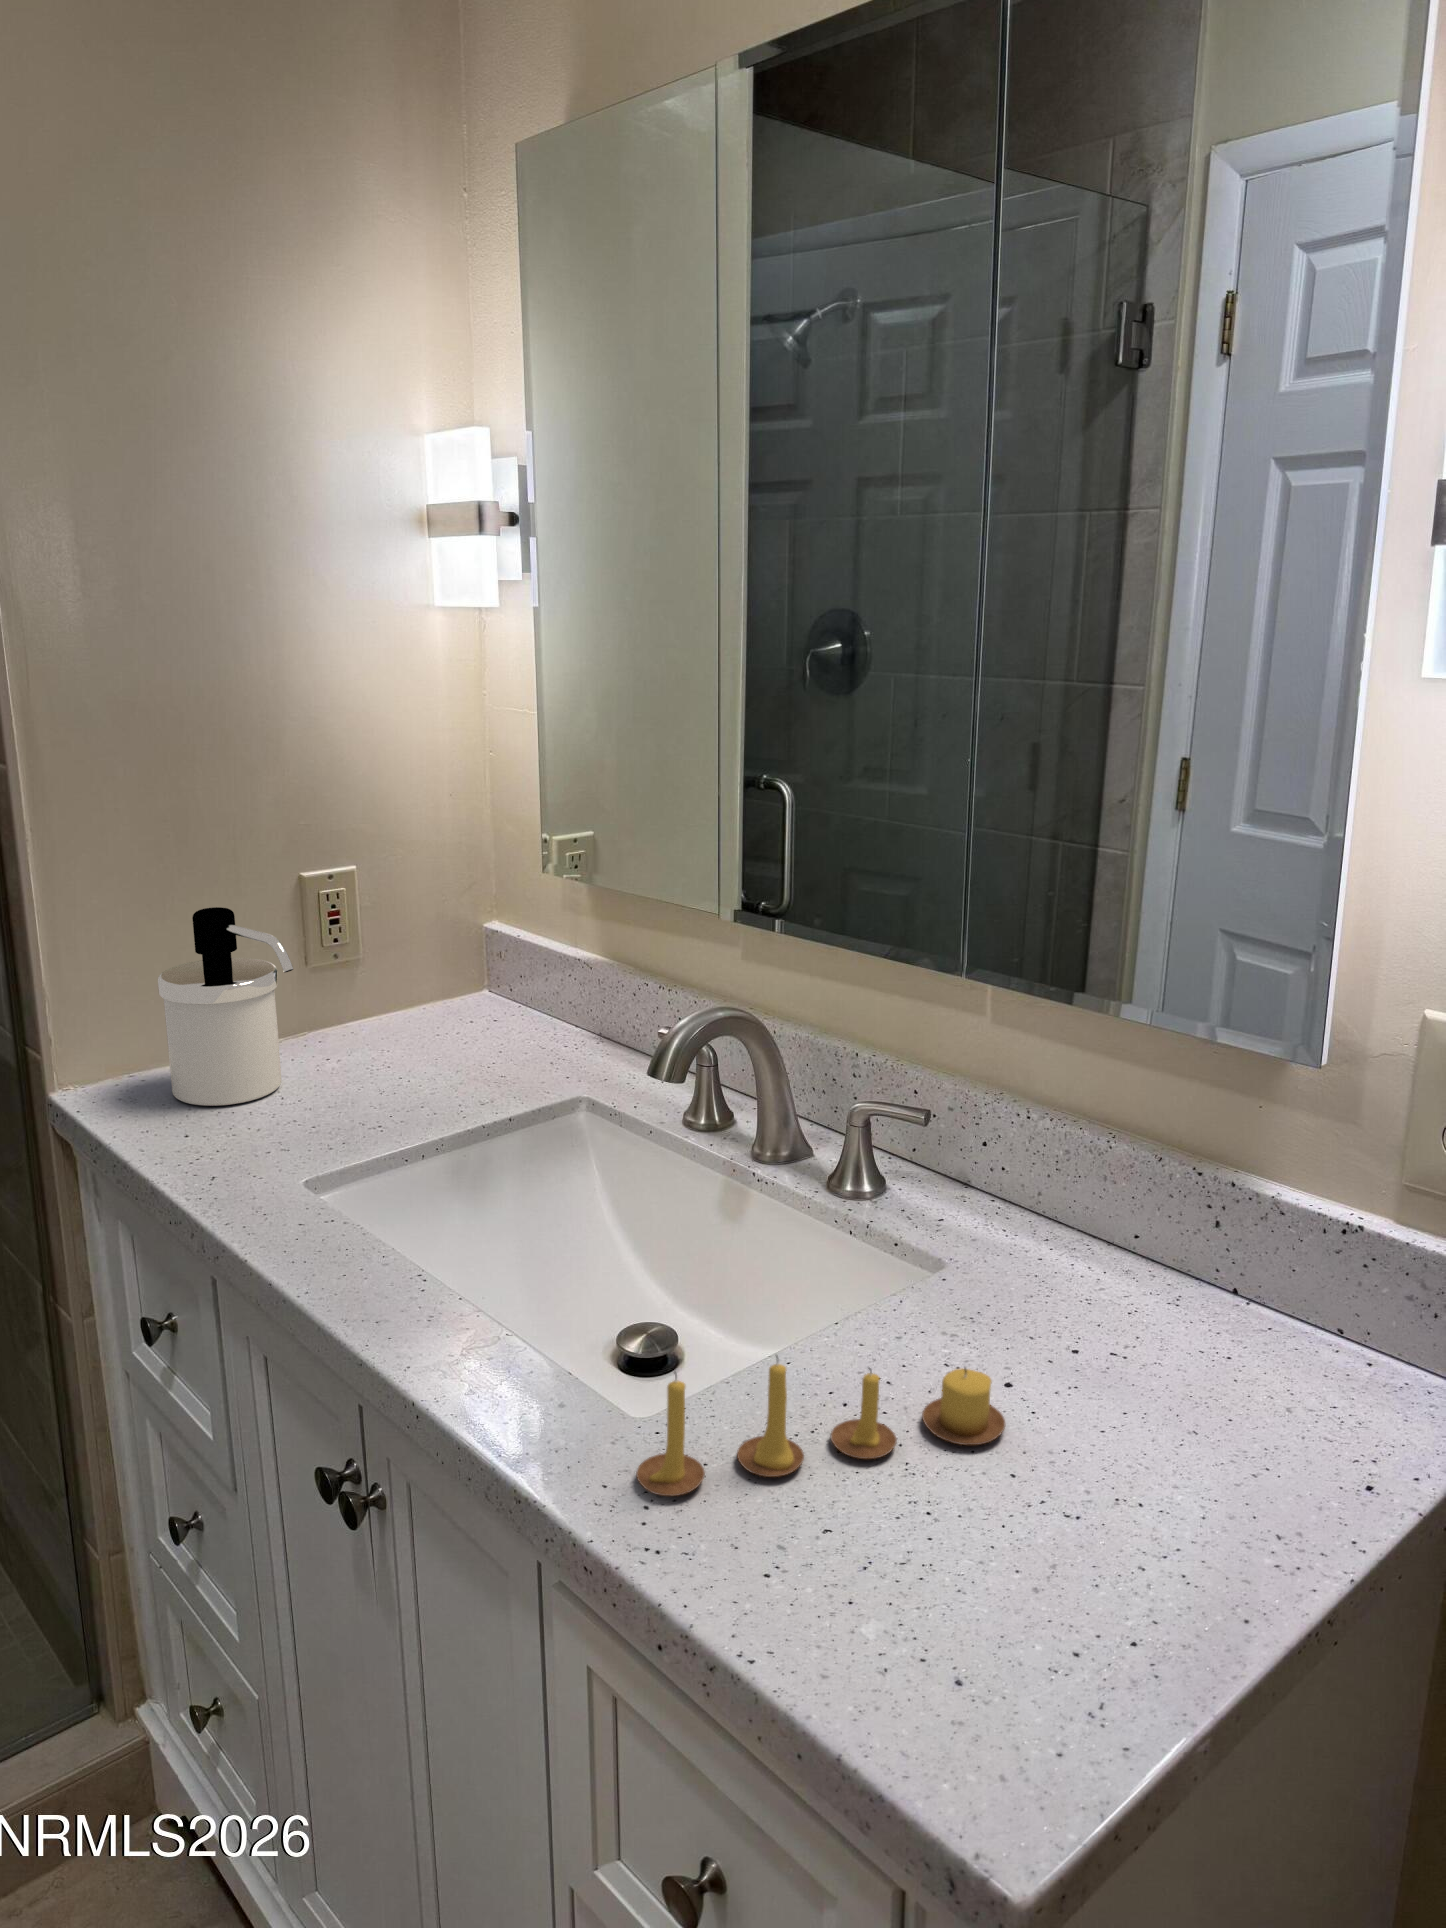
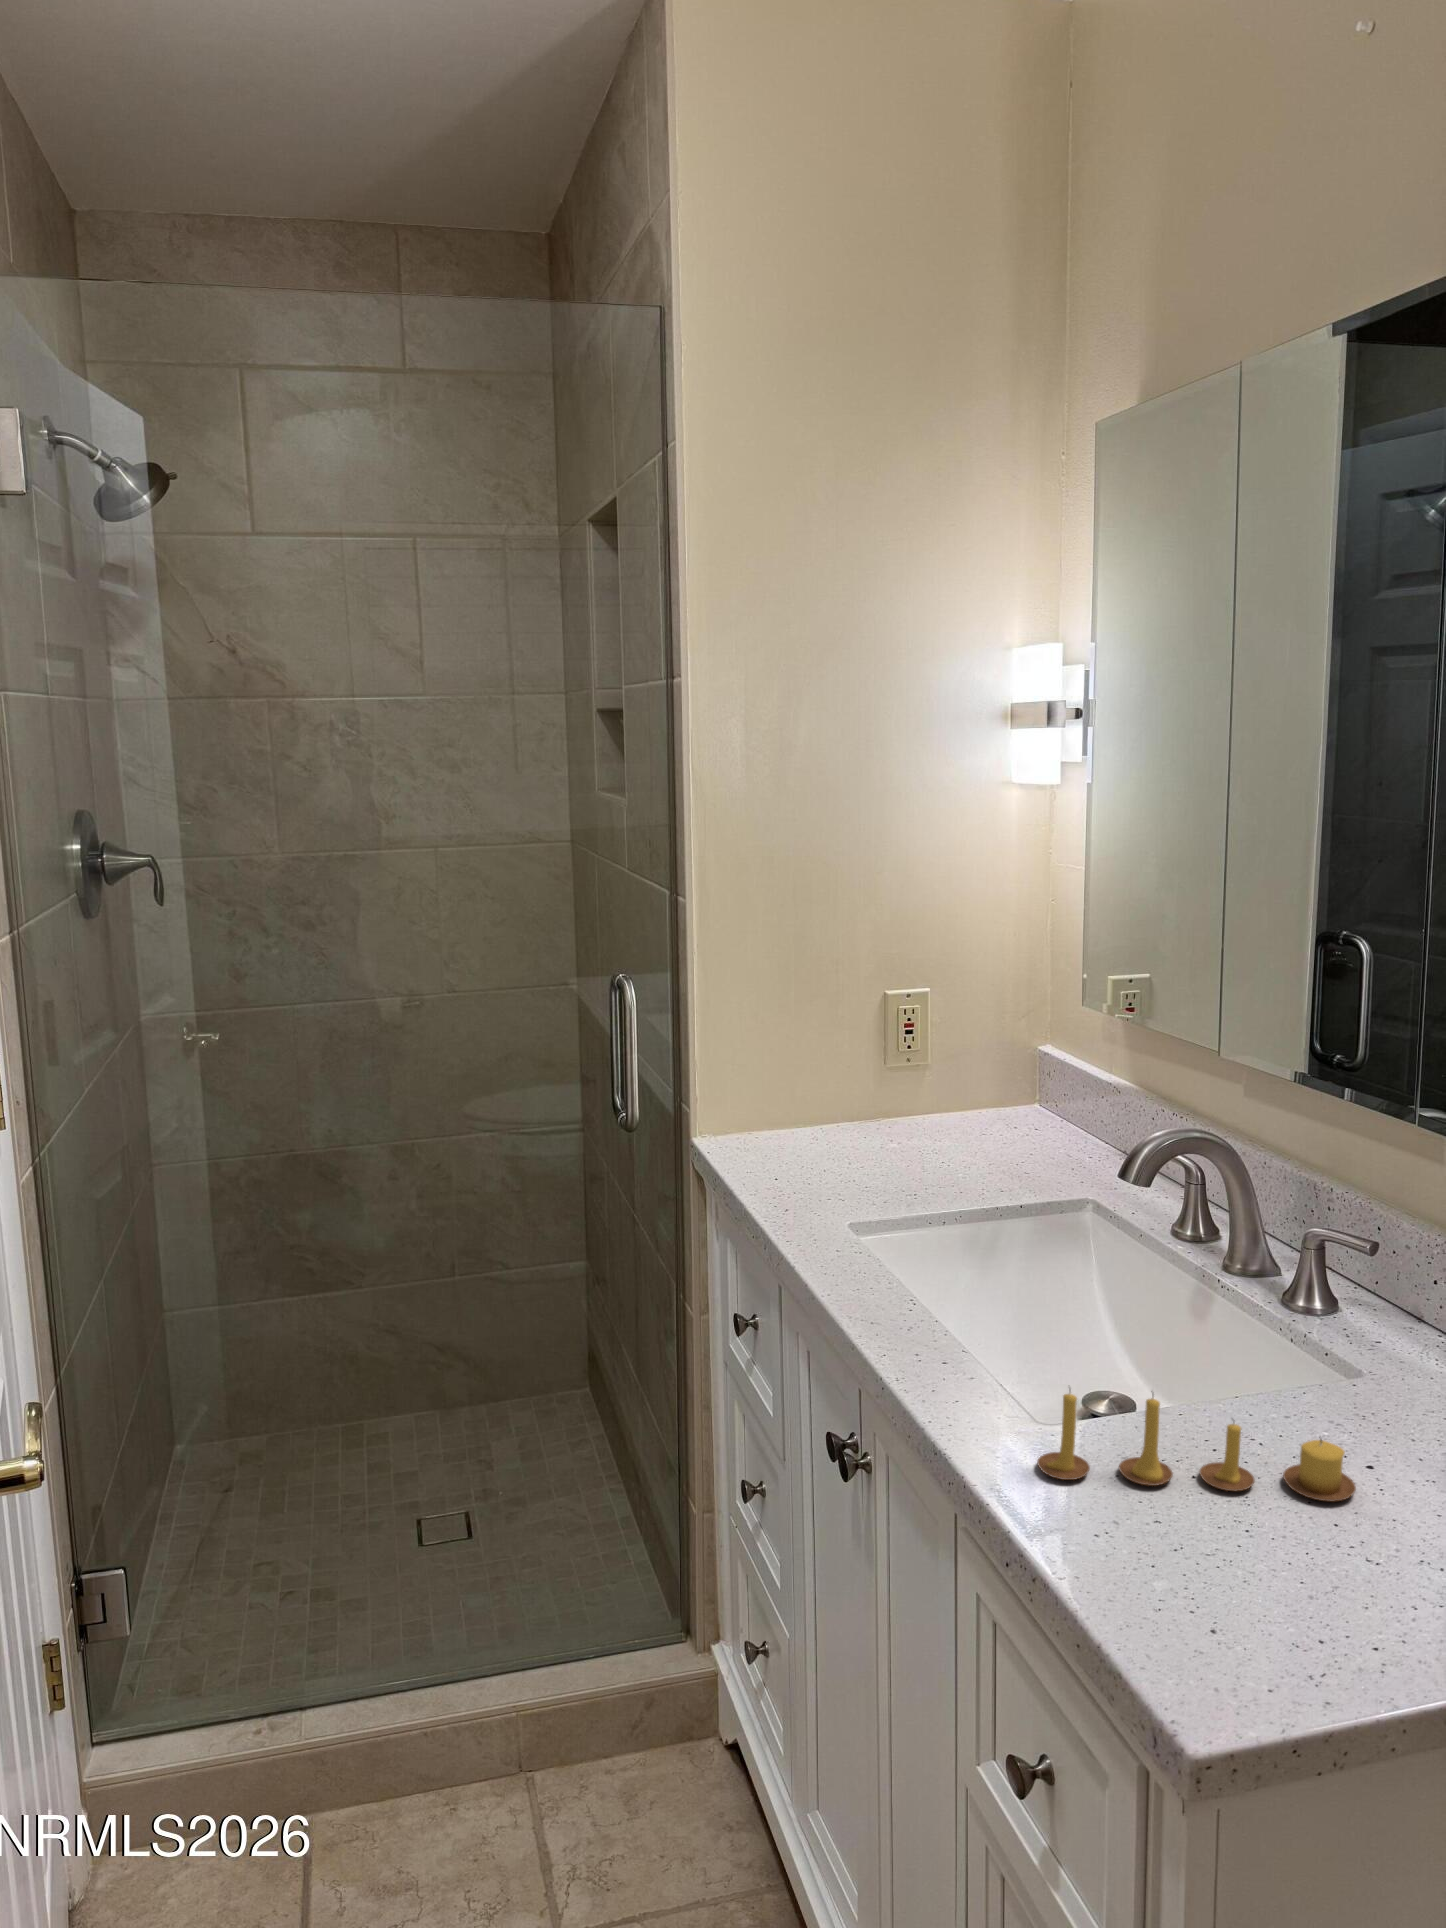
soap dispenser: present [158,907,293,1106] -> none [769,1015,865,1168]

